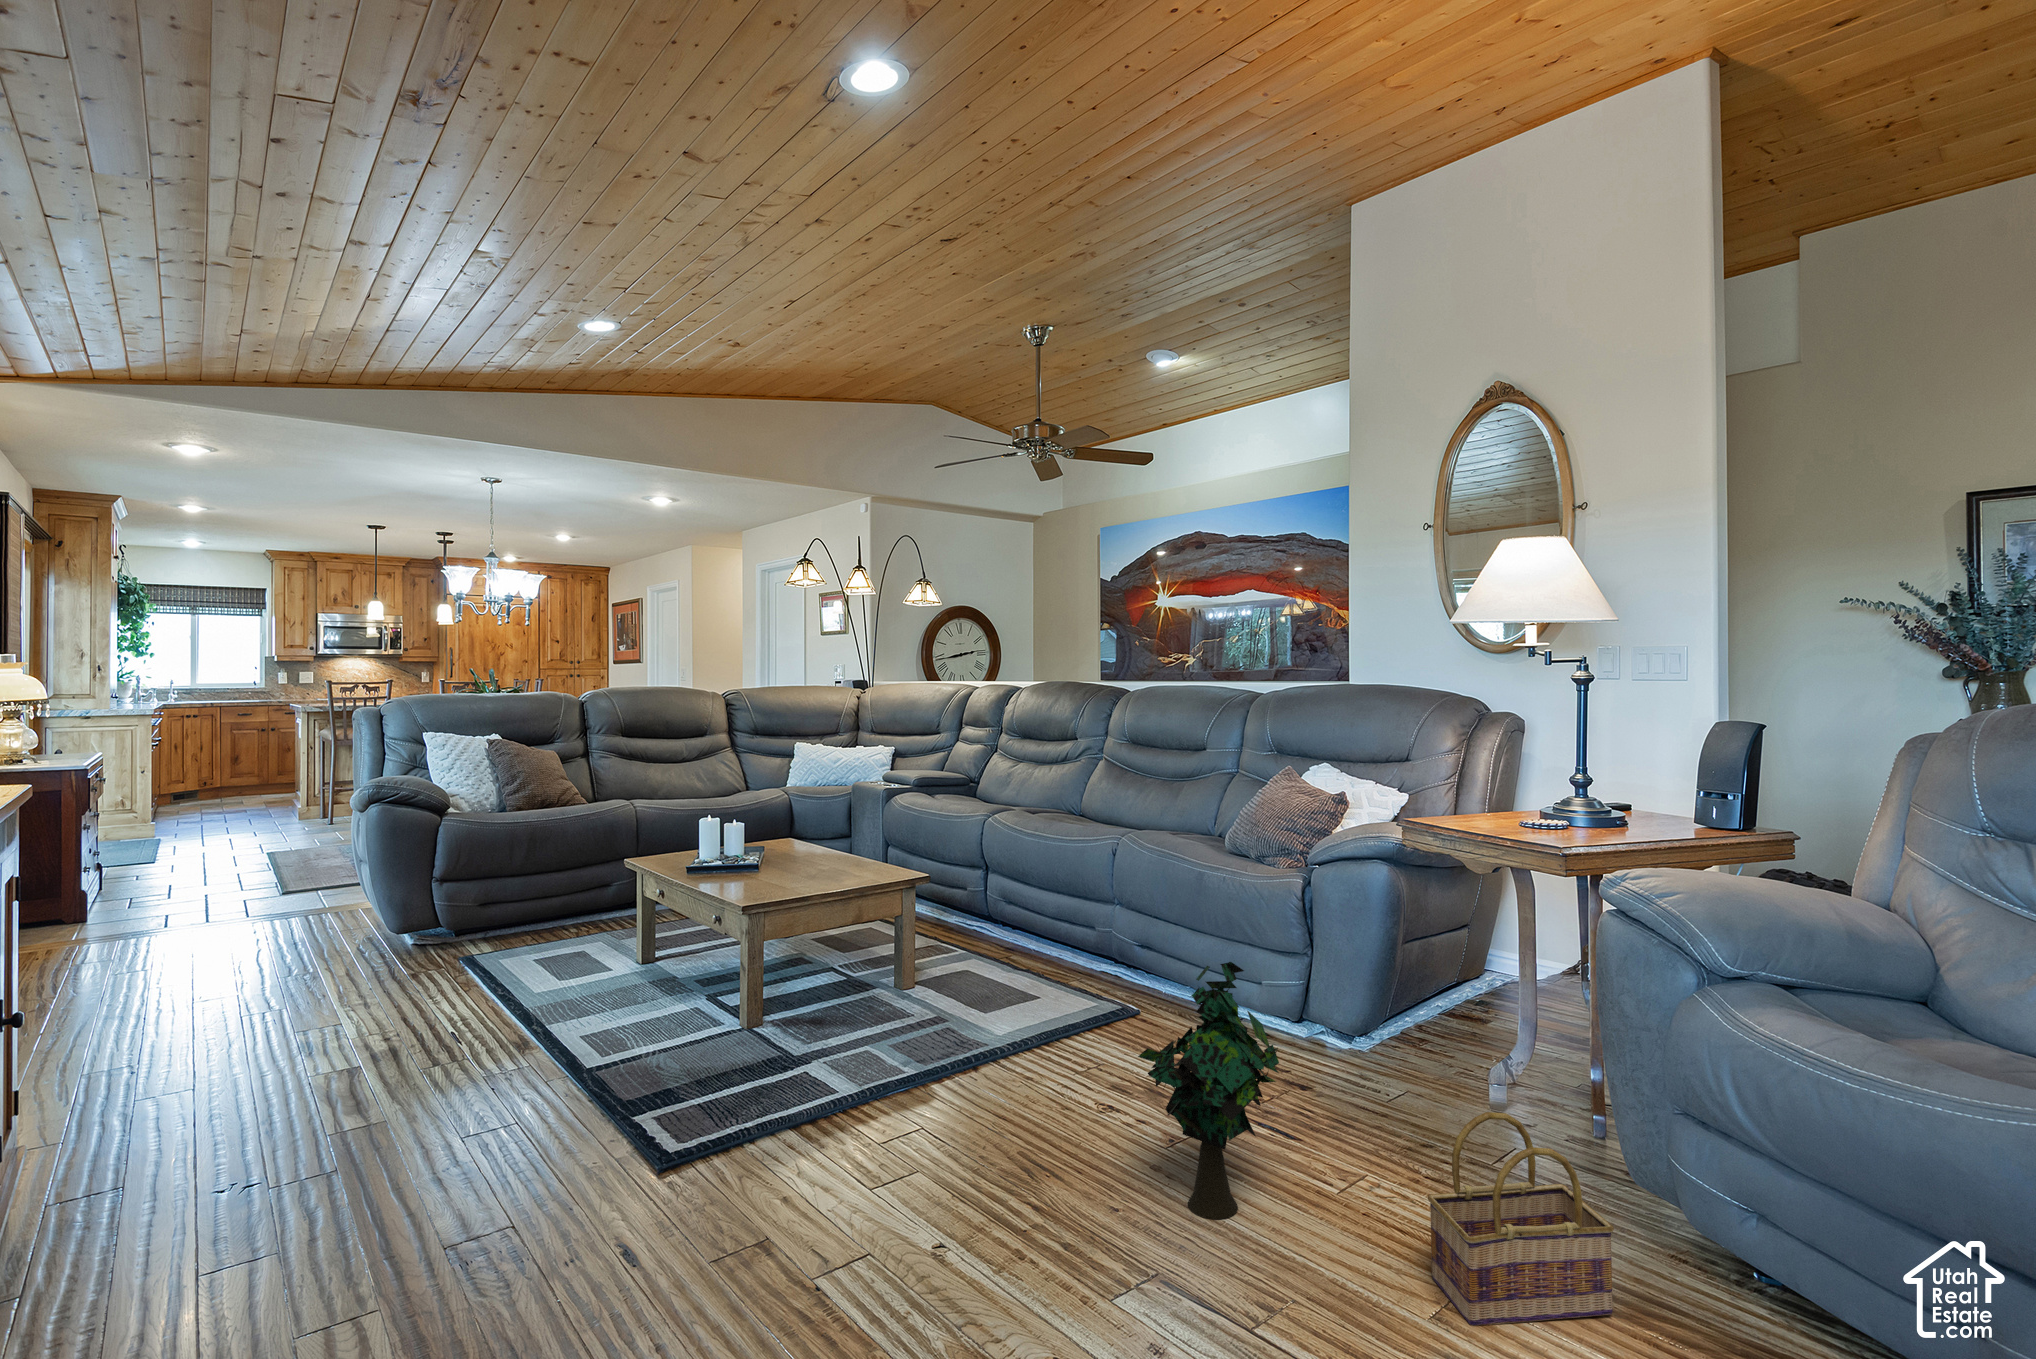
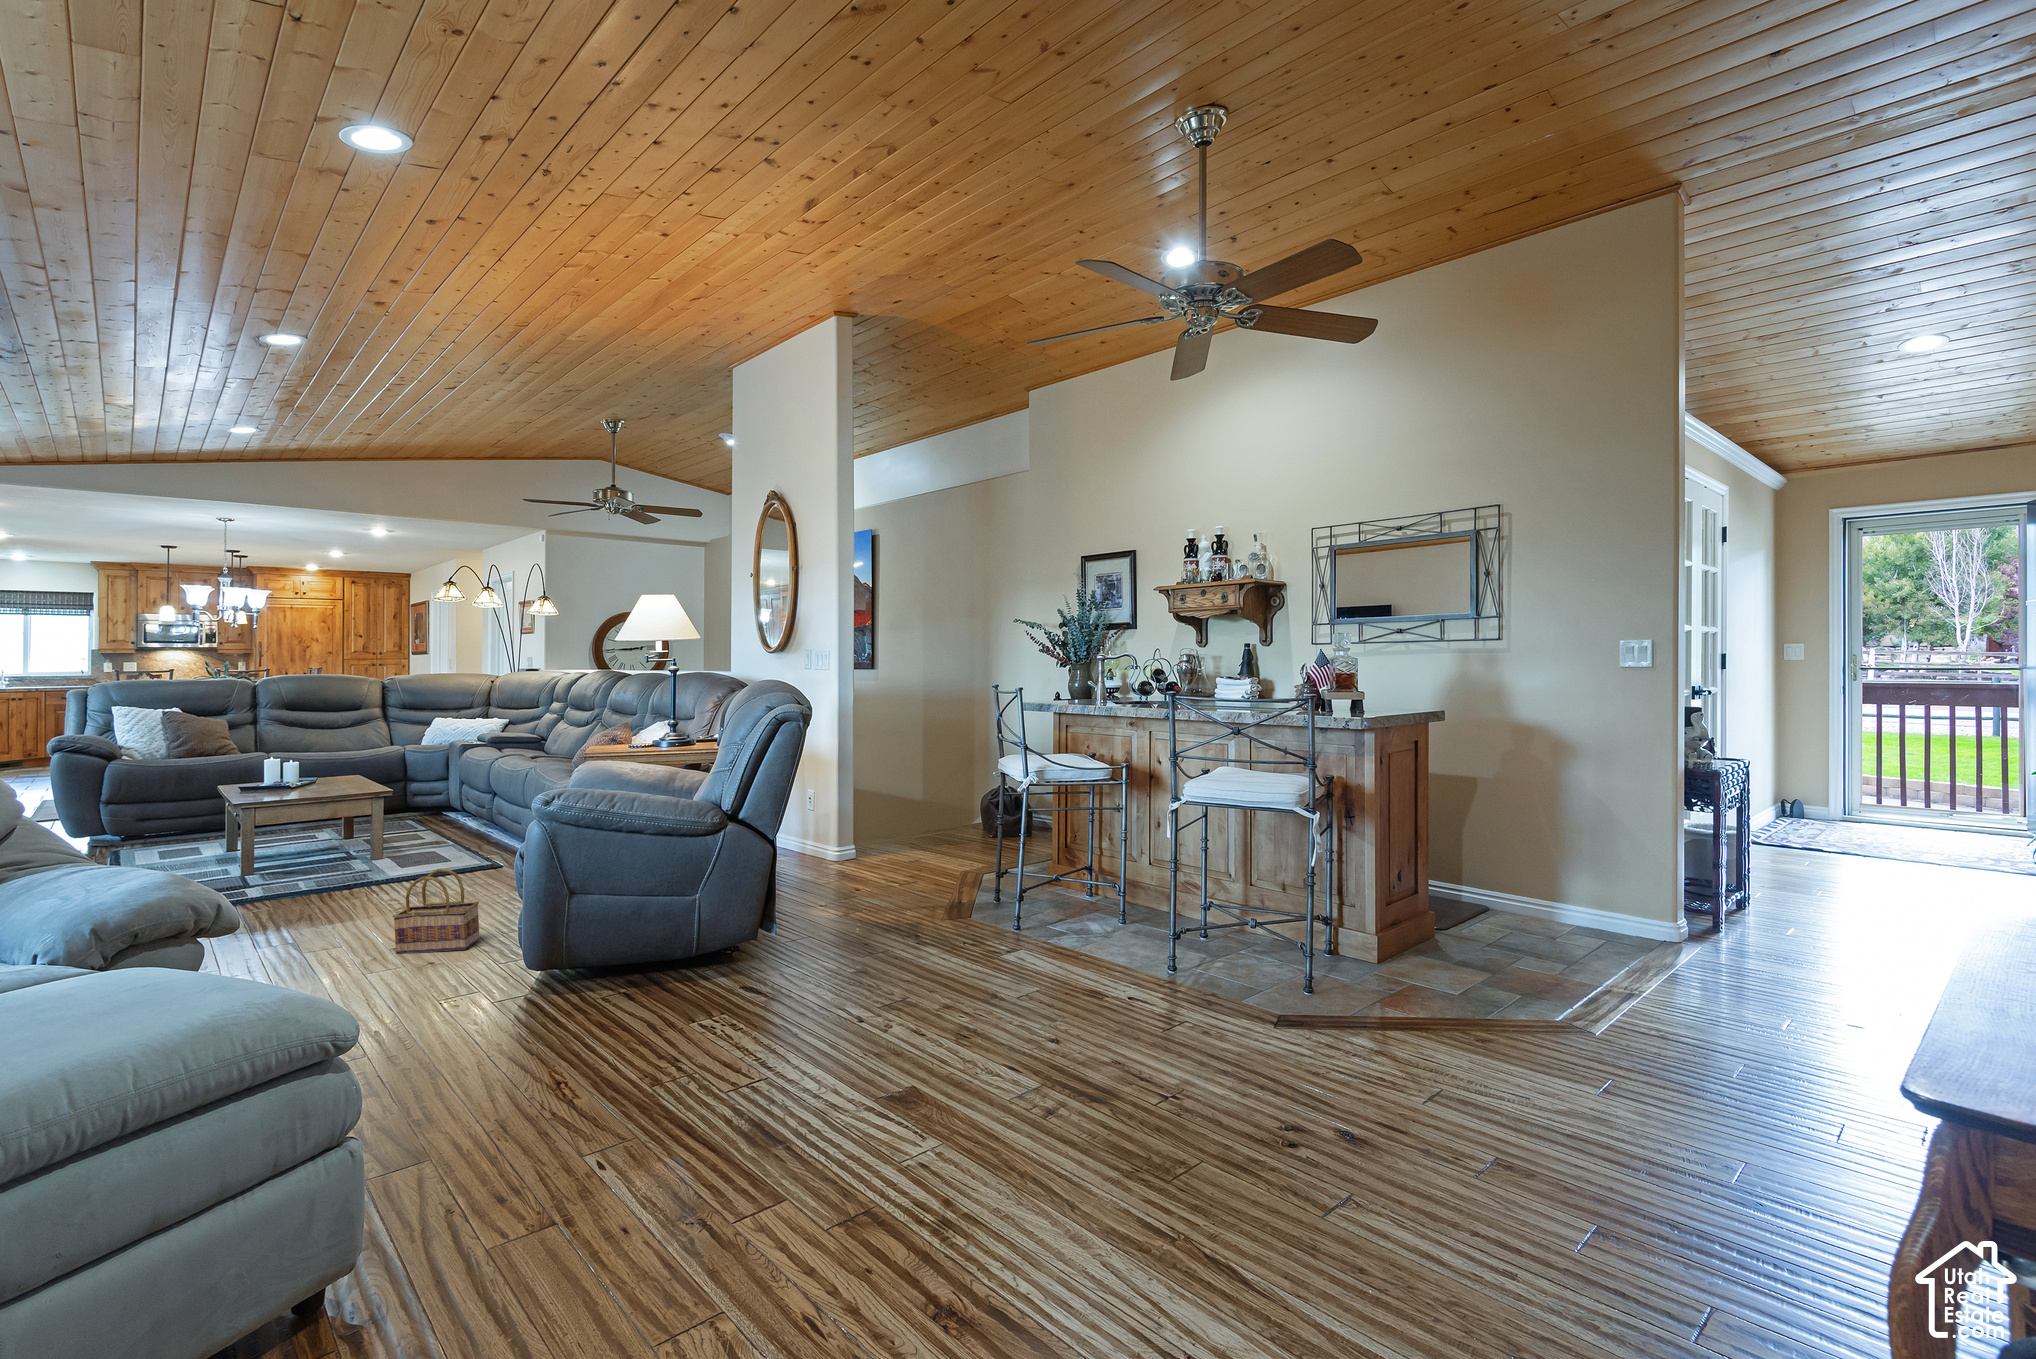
decorative plant: present [1138,962,1279,1219] -> none [313,810,399,931]

